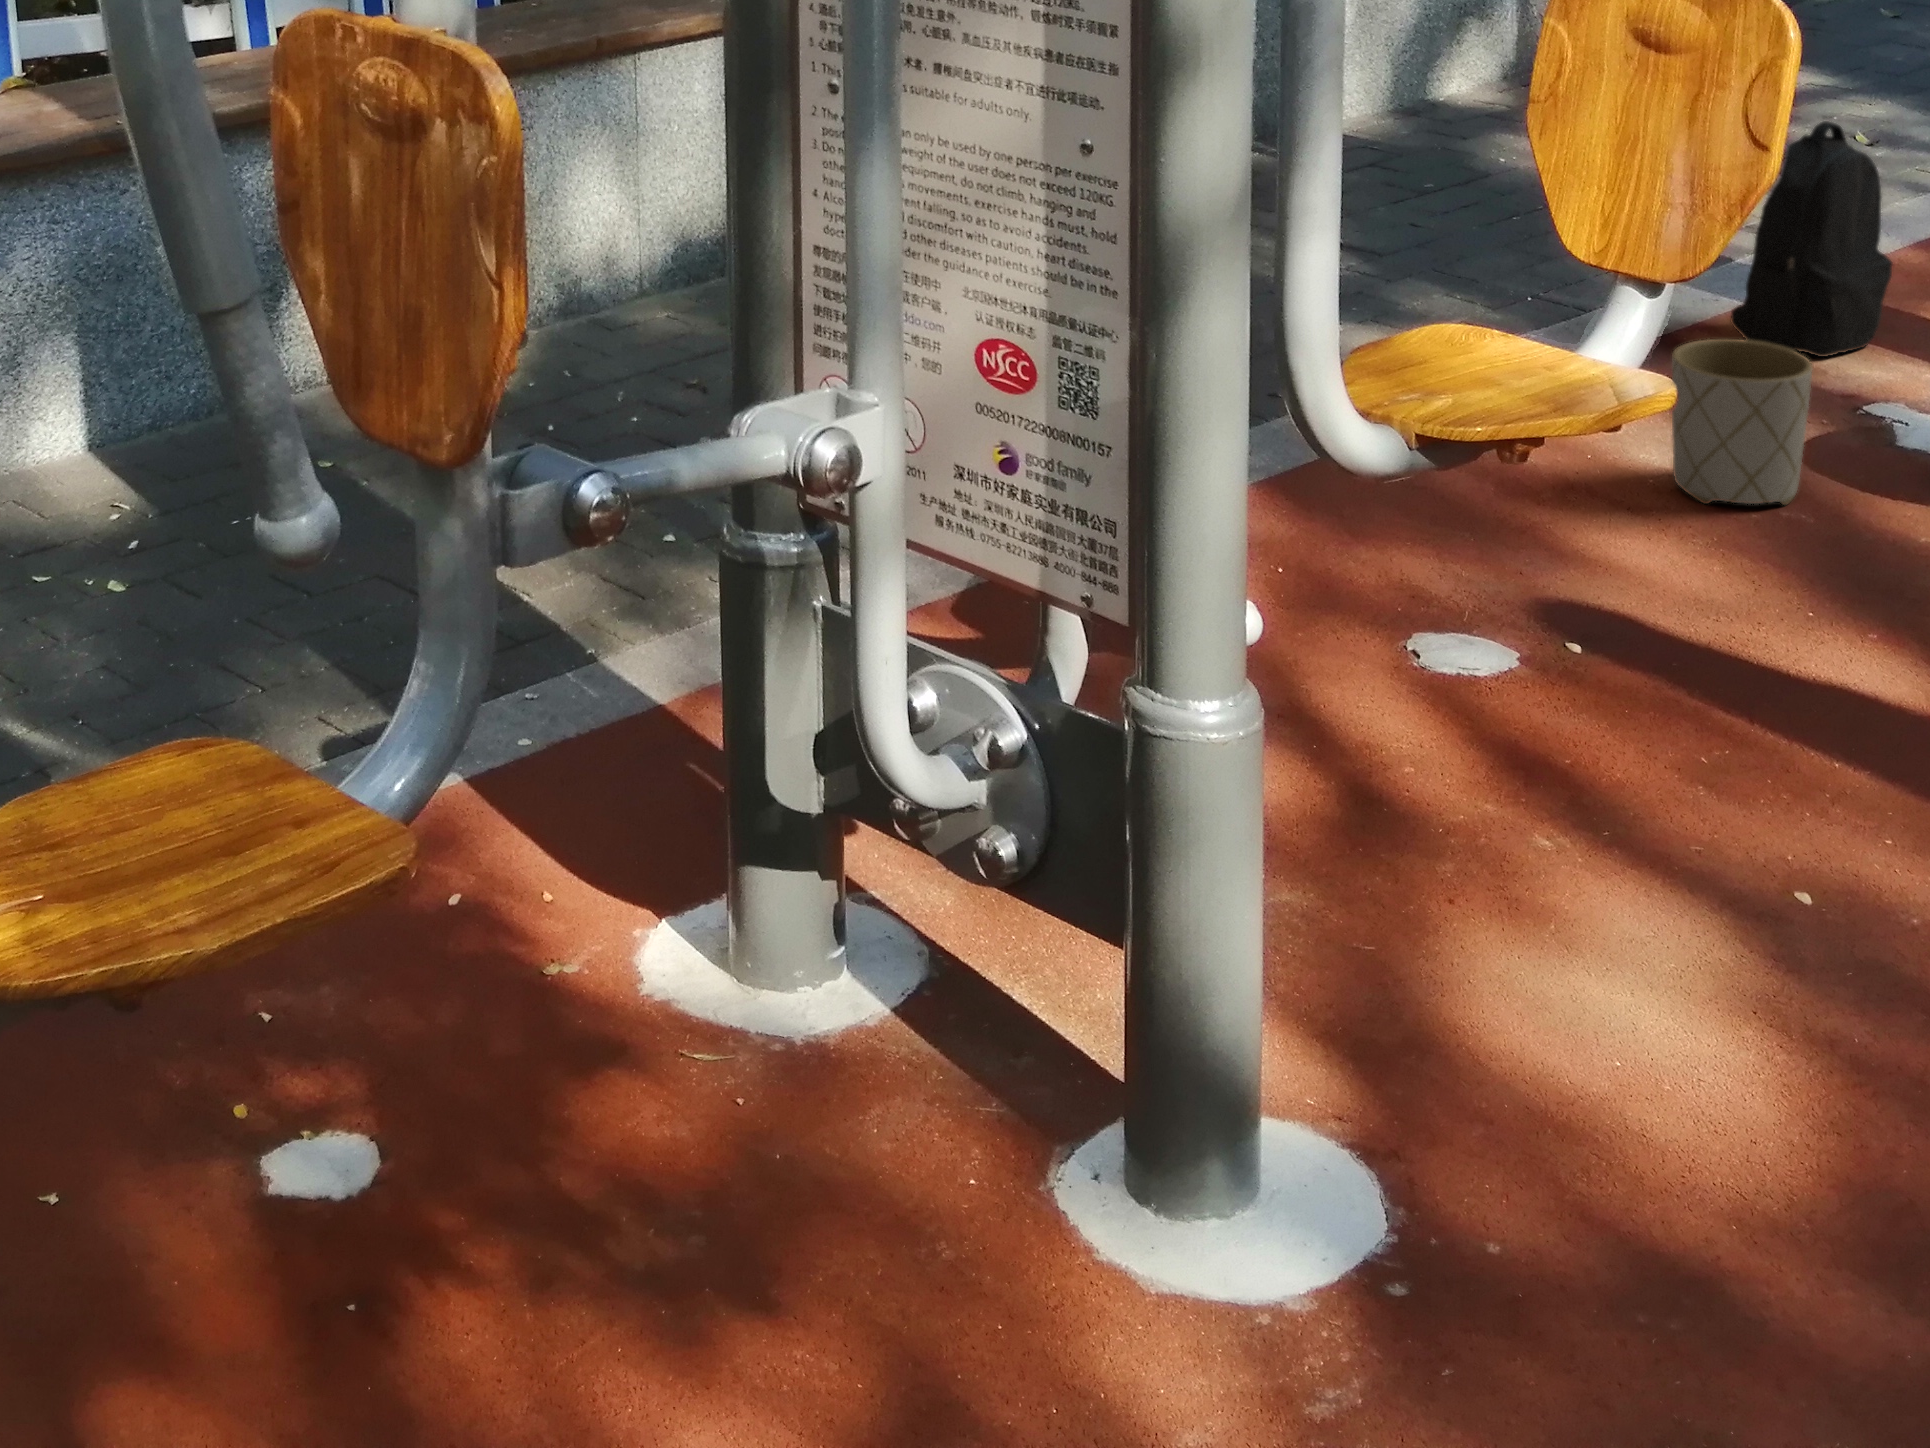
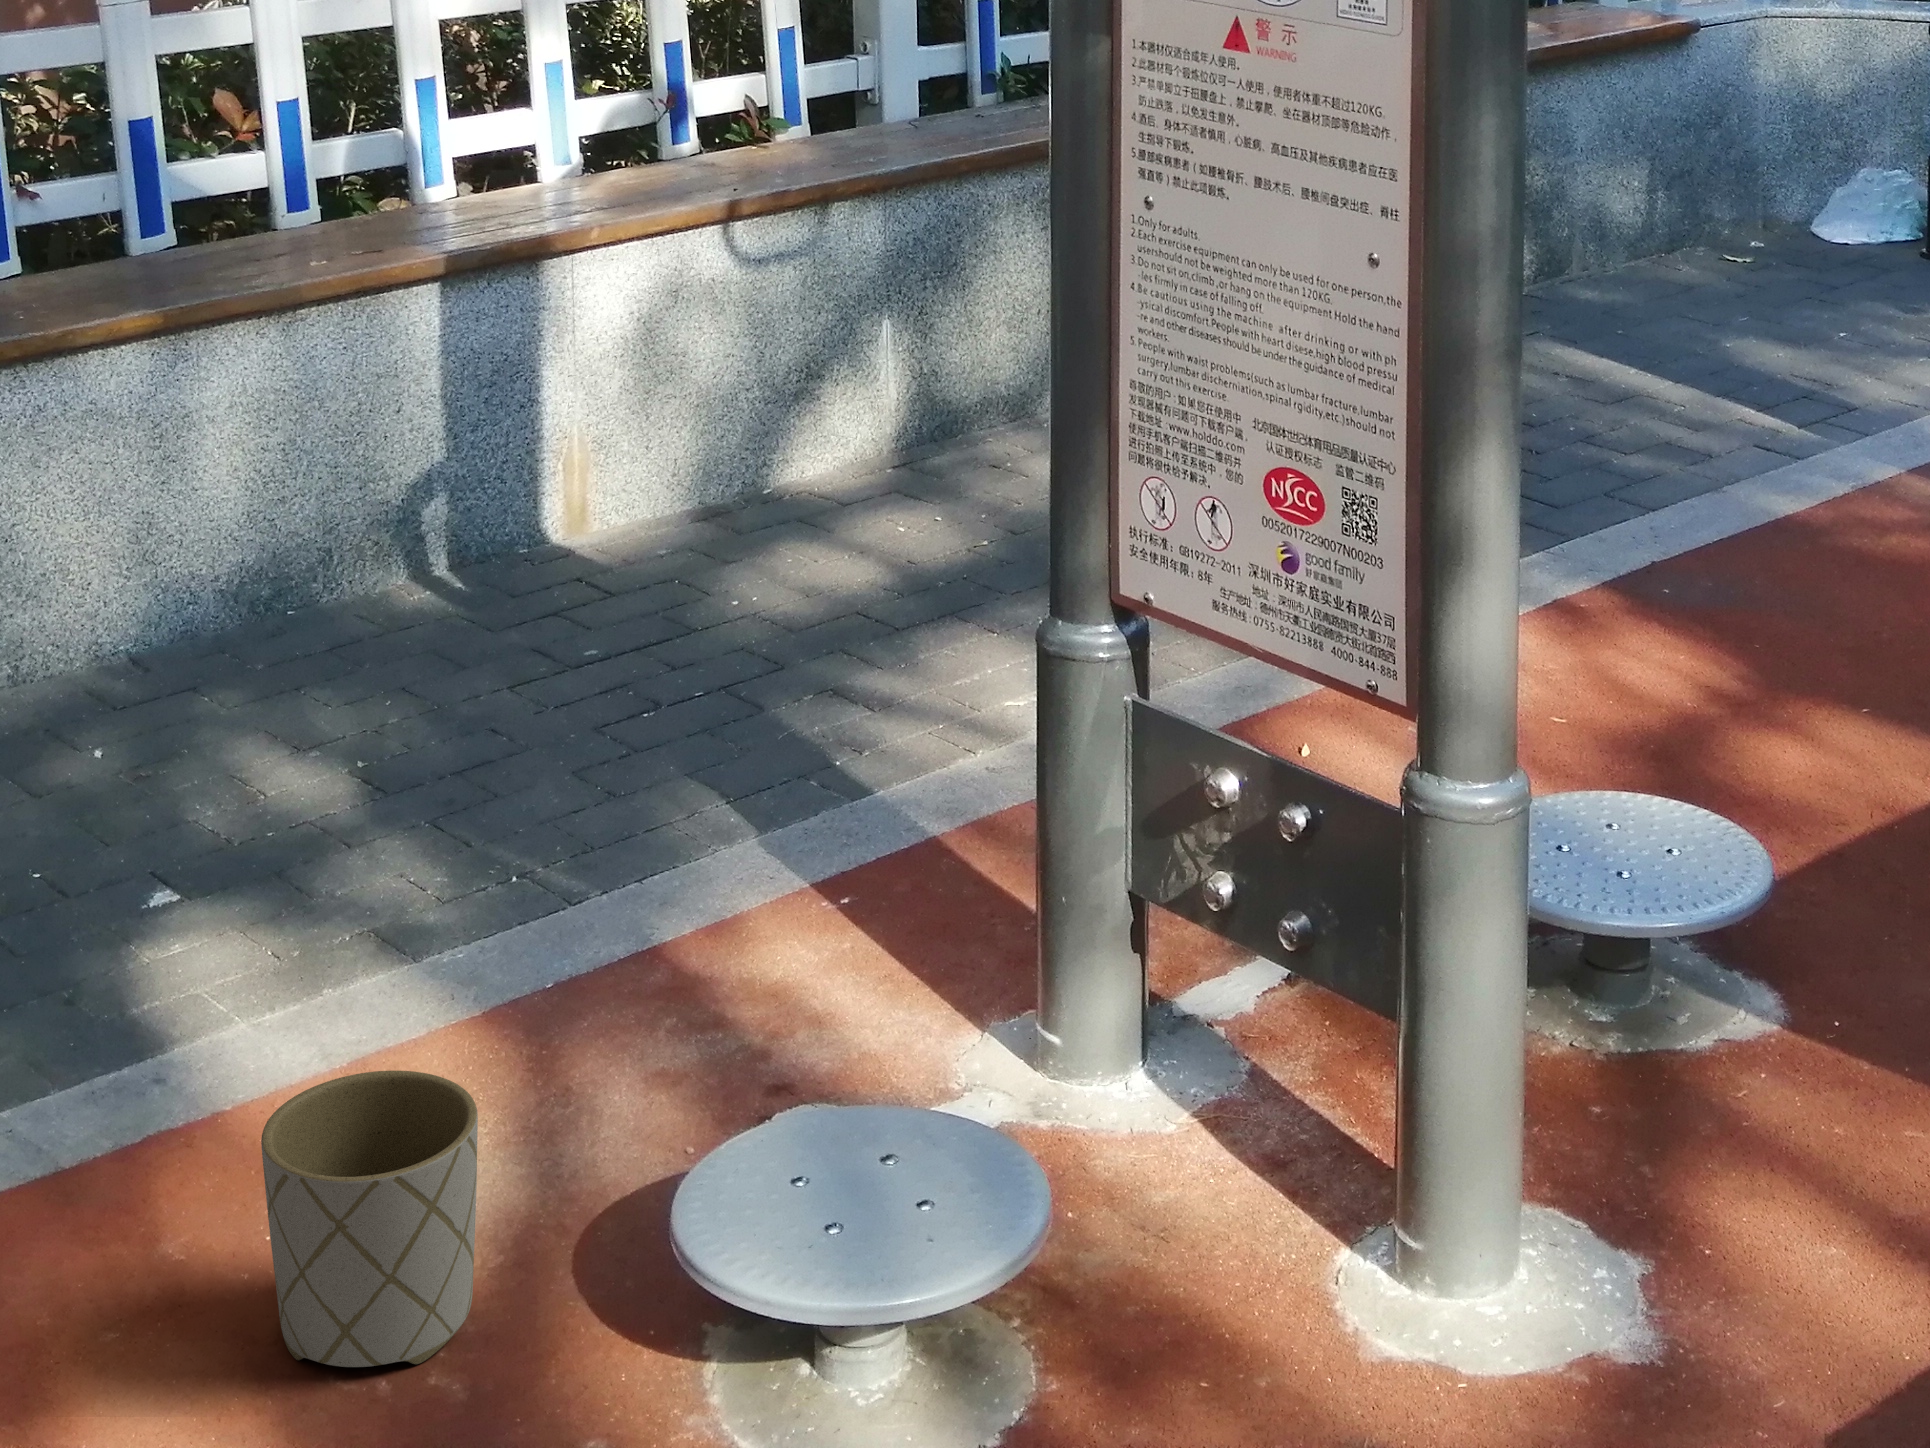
backpack: present [1731,121,1892,357] -> none [691,652,915,1002]

